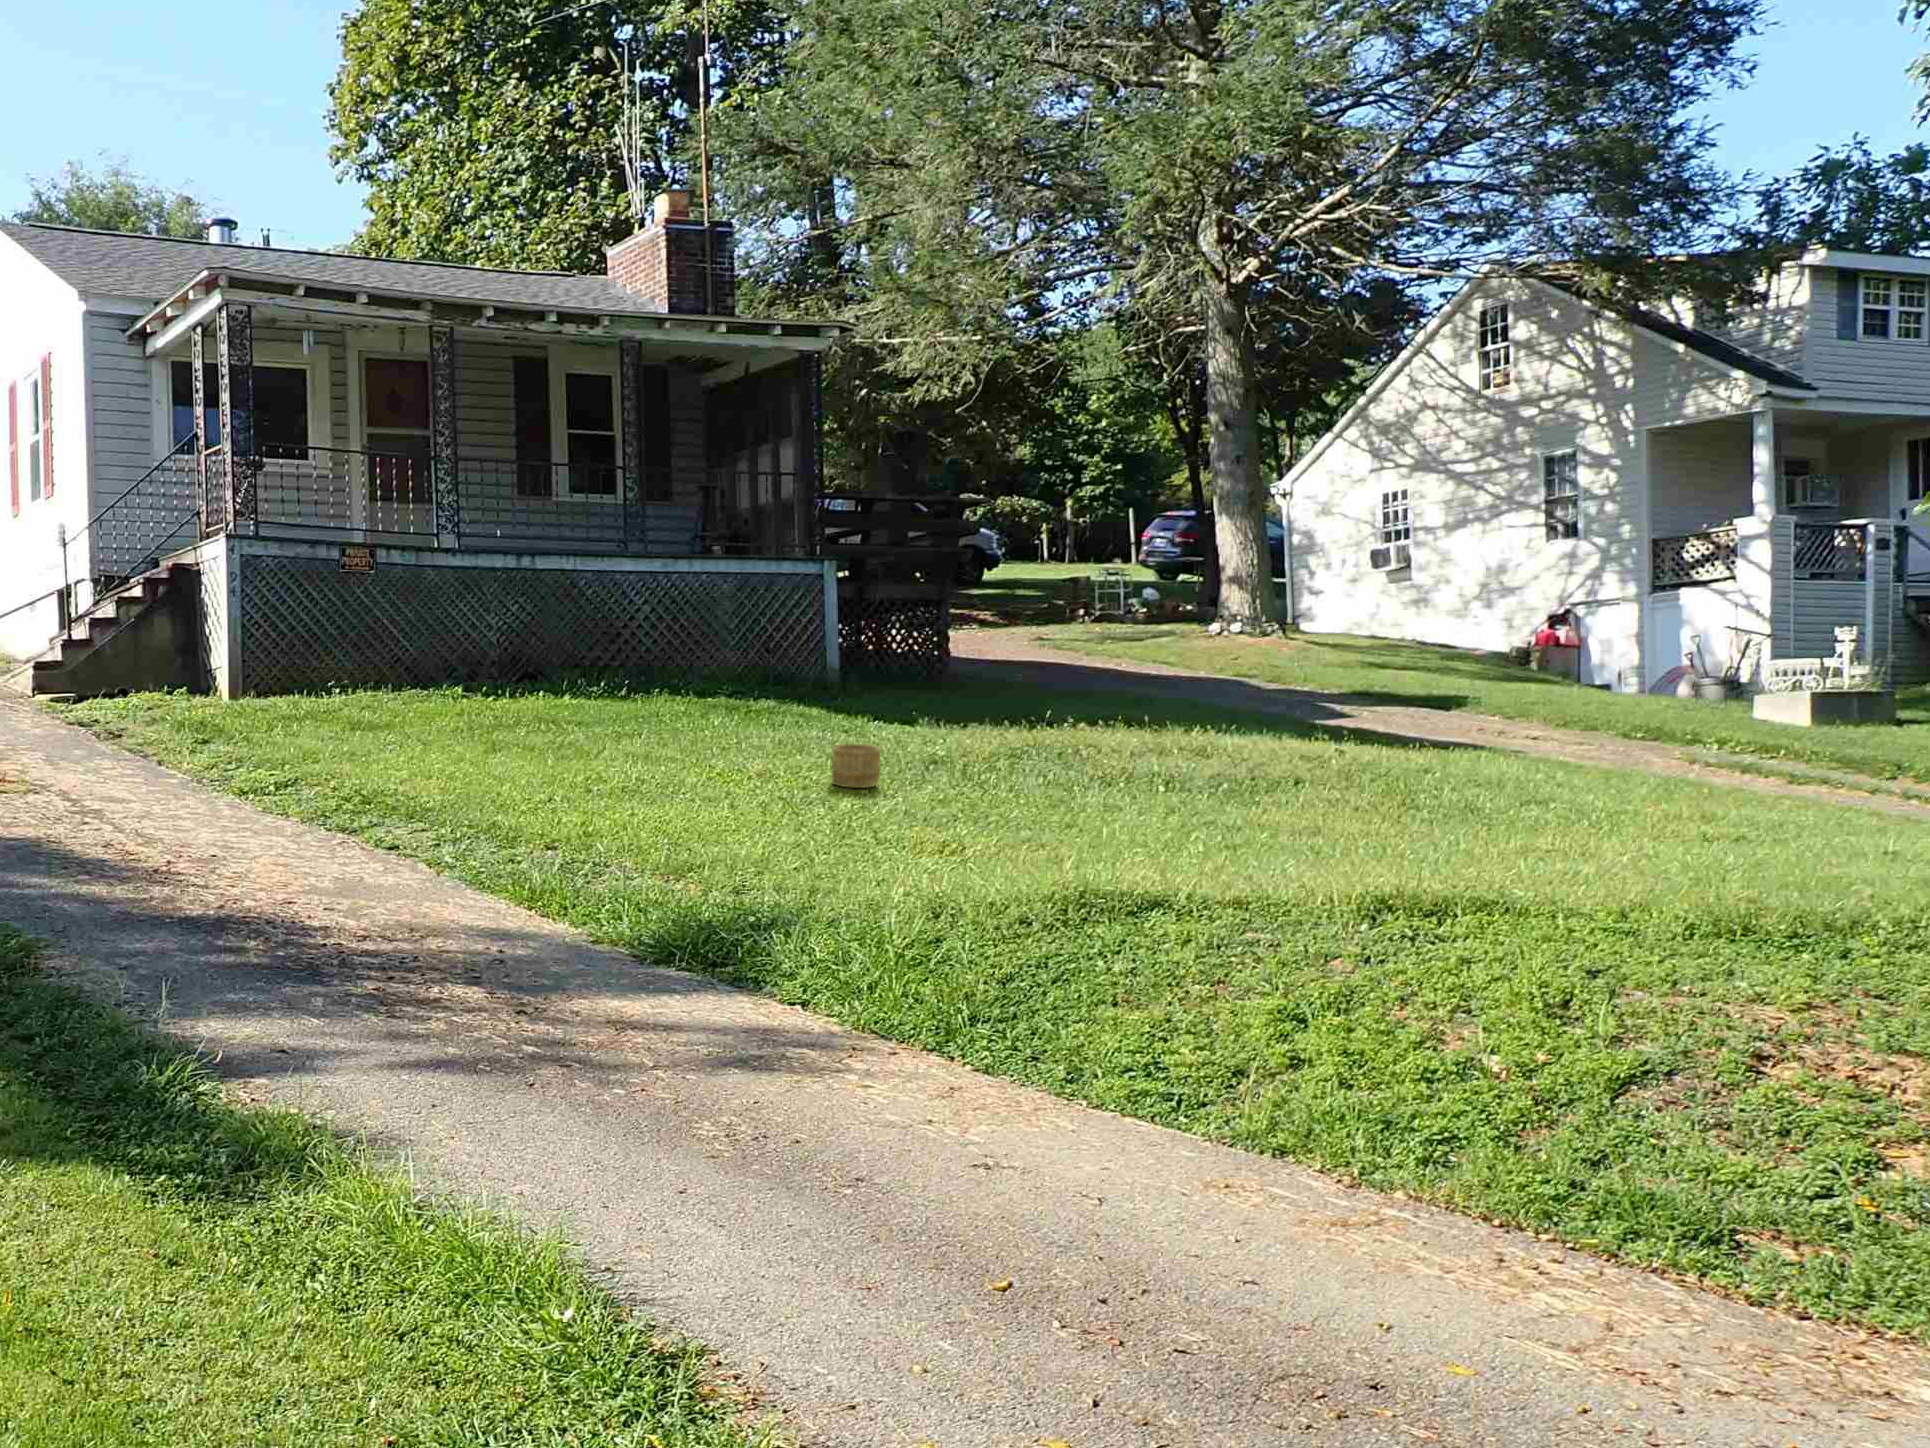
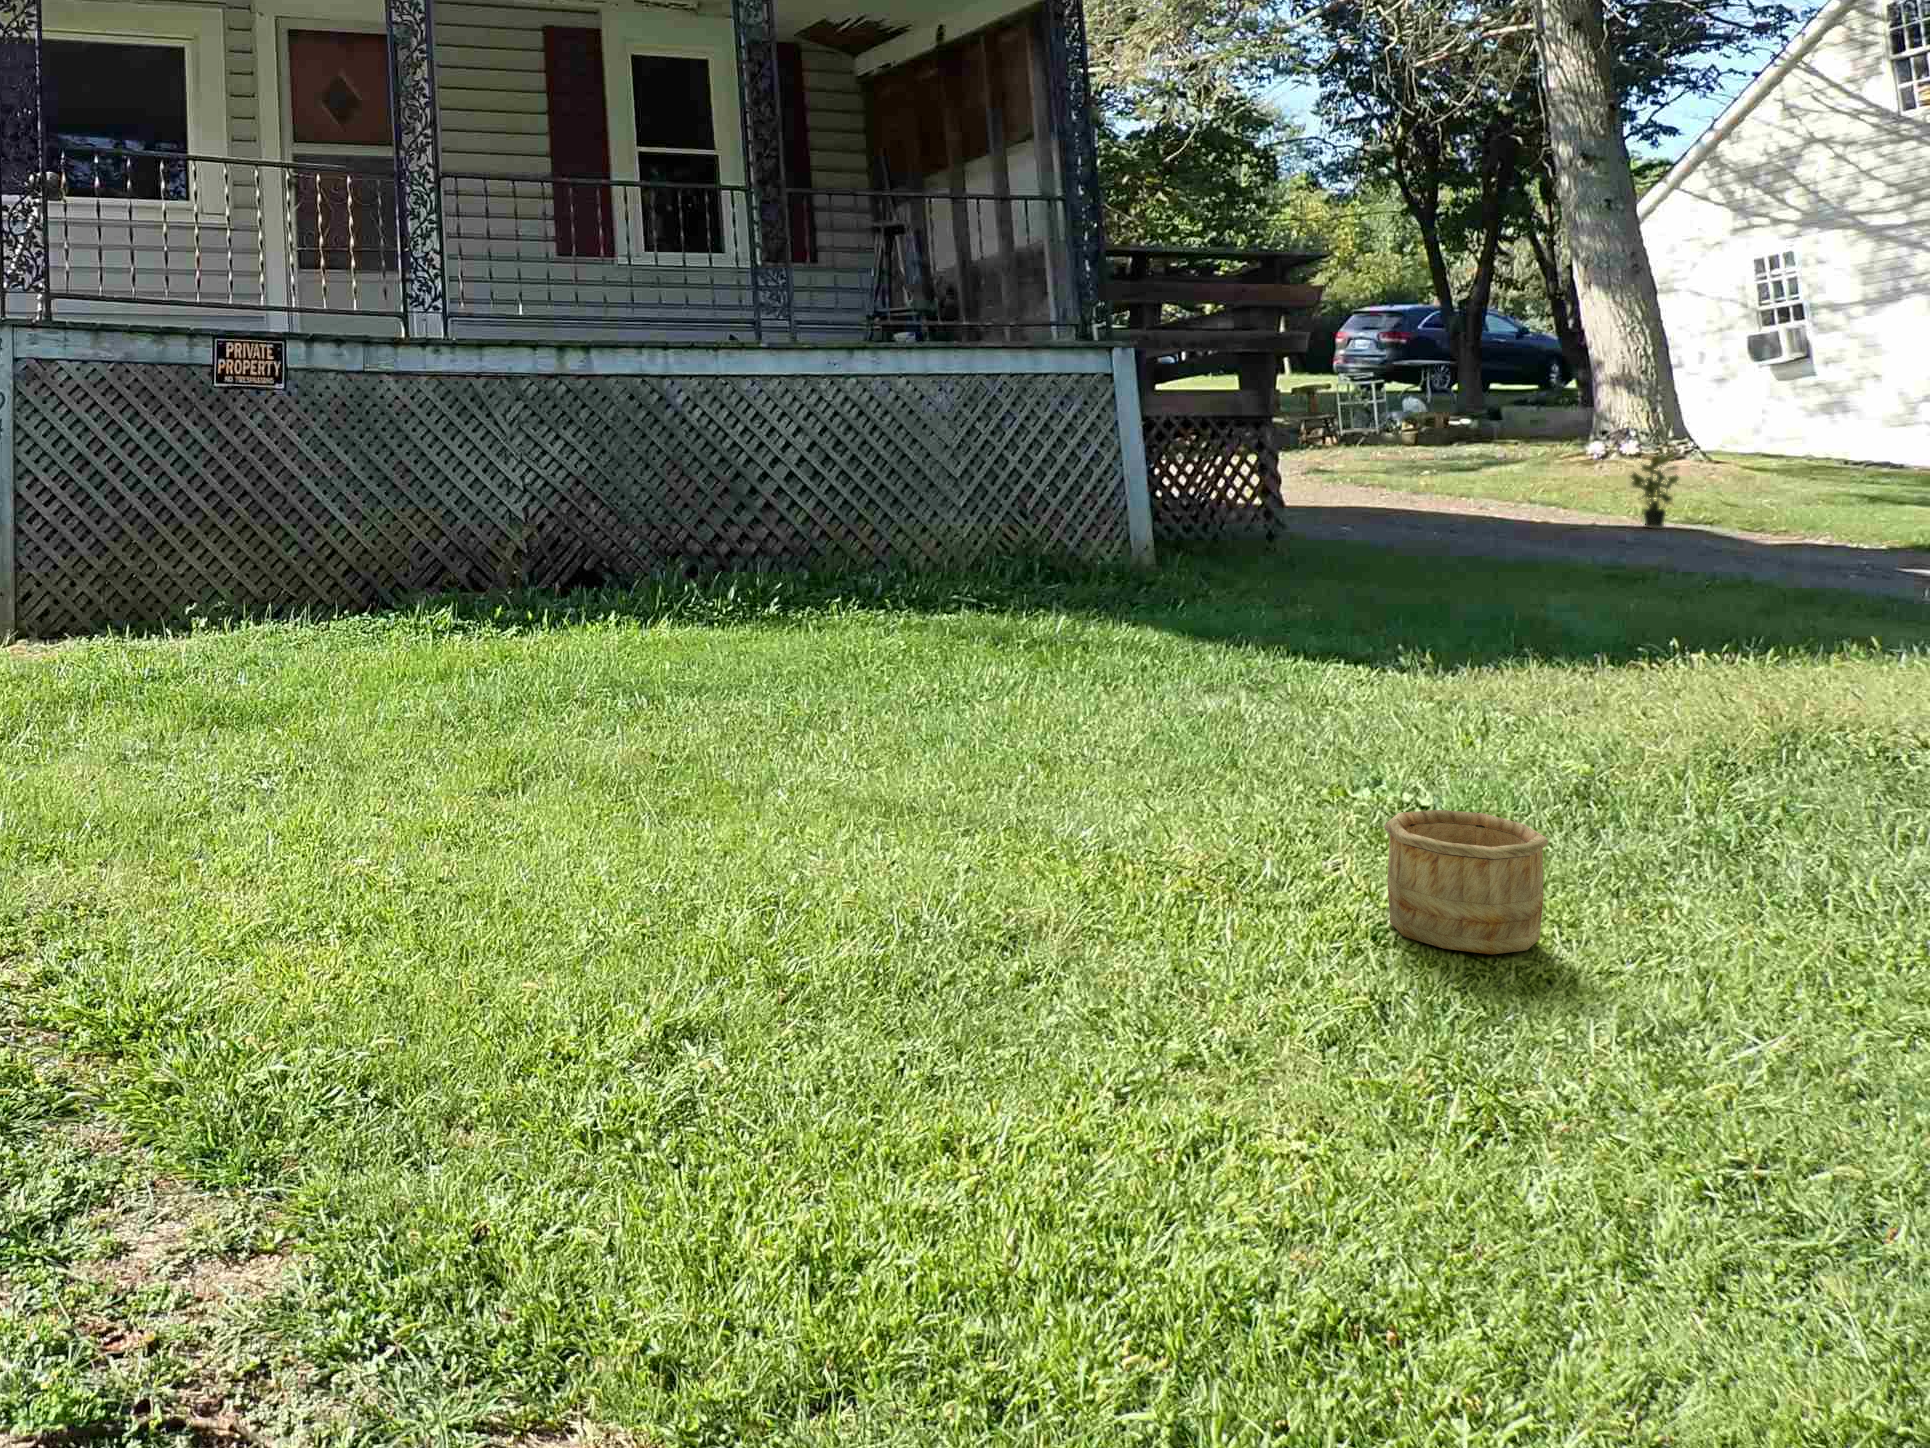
potted plant: none [1187,629,1216,678] -> present [1631,453,1679,529]

